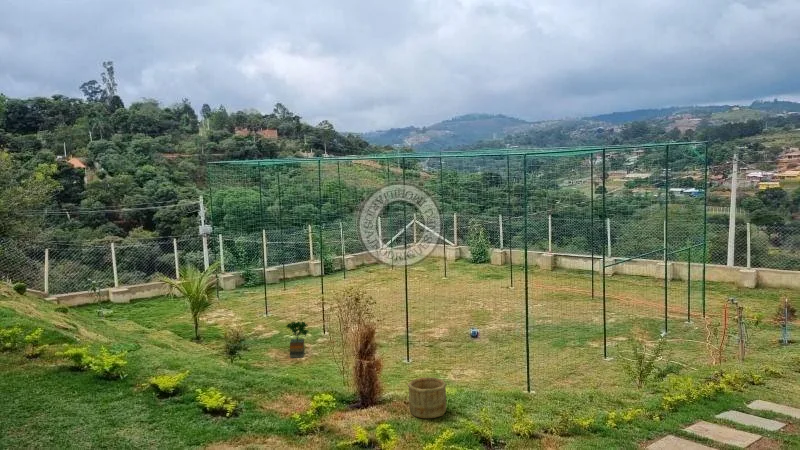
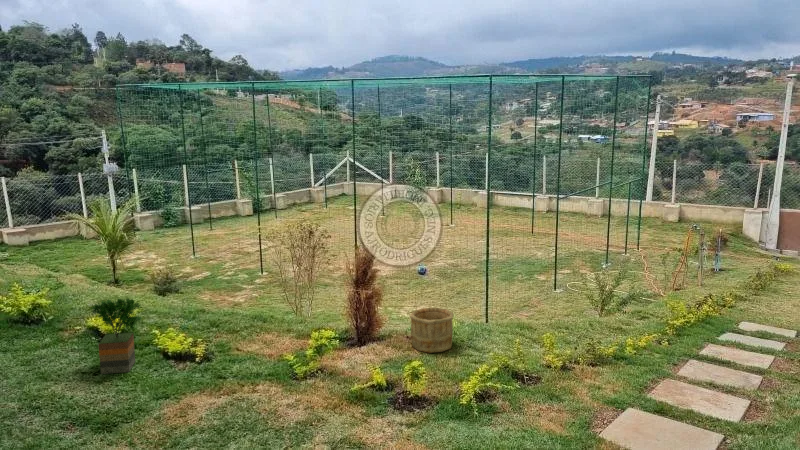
potted tree: present [286,322,309,358] -> present [92,298,142,374]

